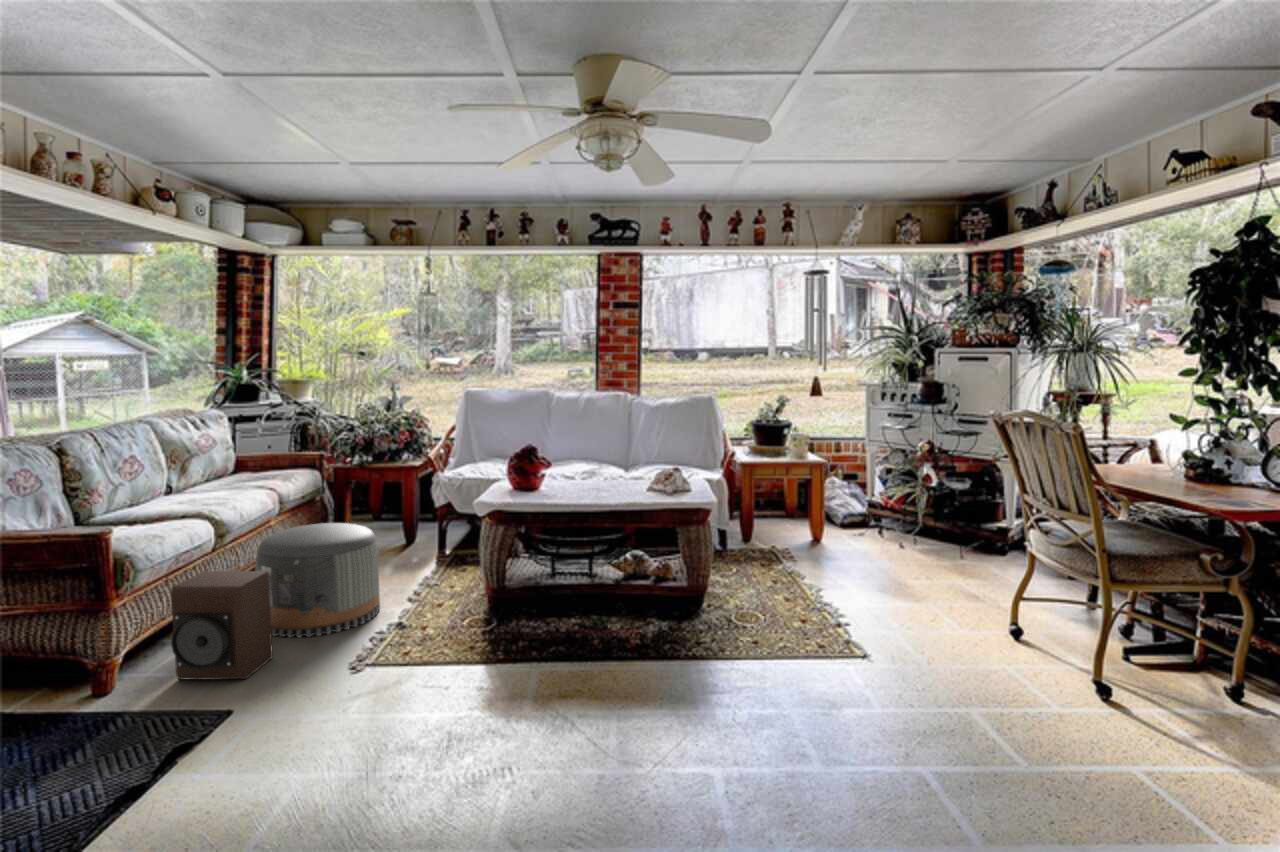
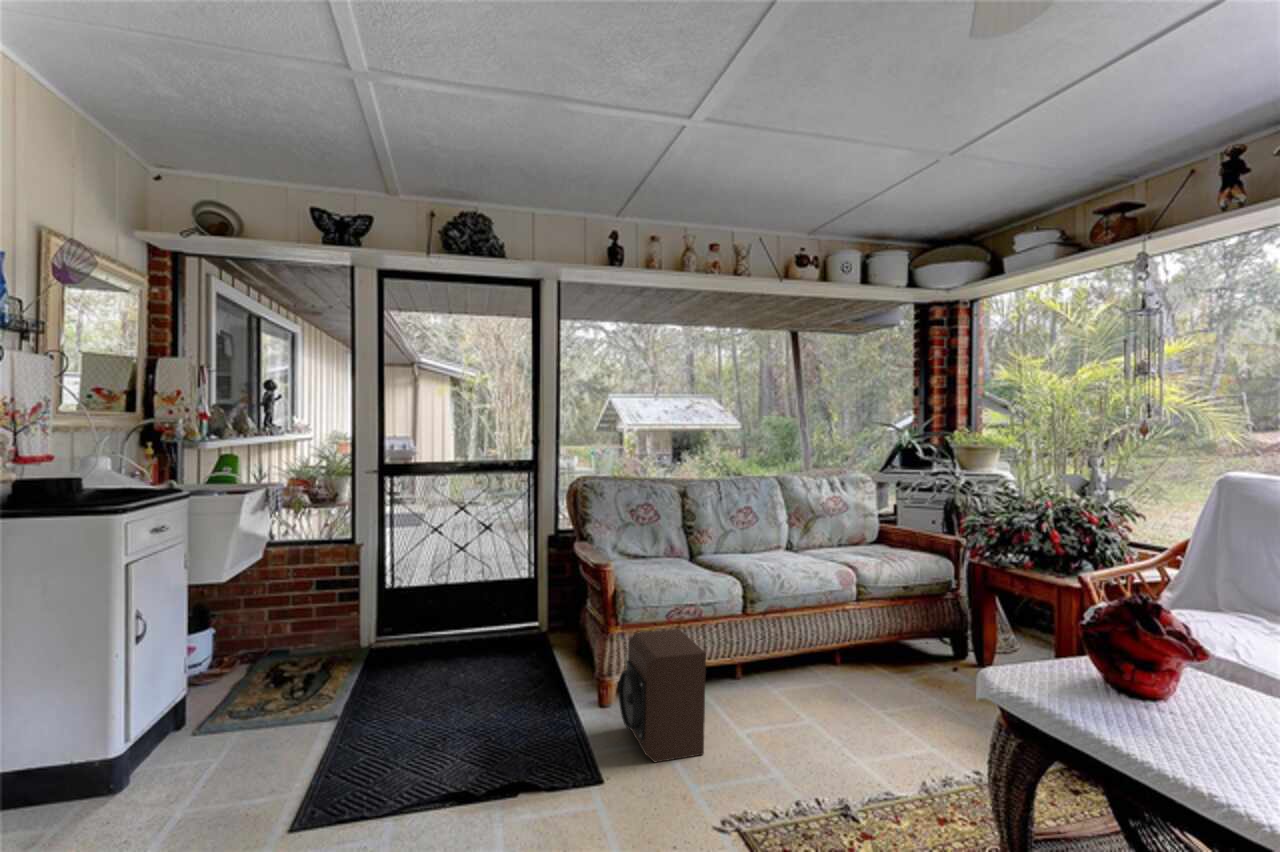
pouf: present [255,523,380,638] -> none [744,614,888,775]

